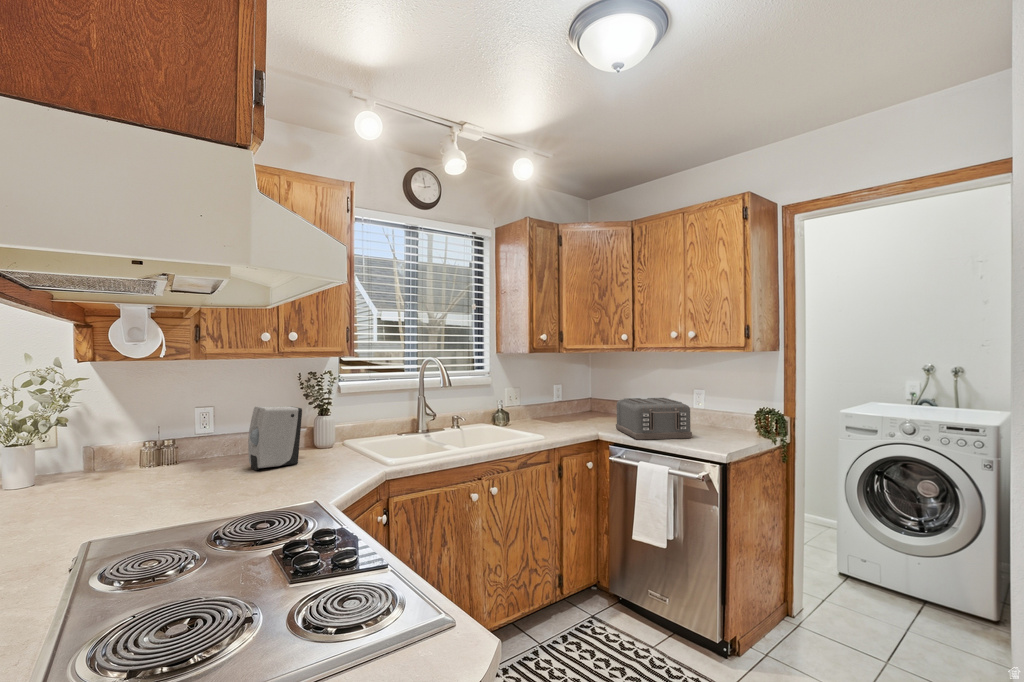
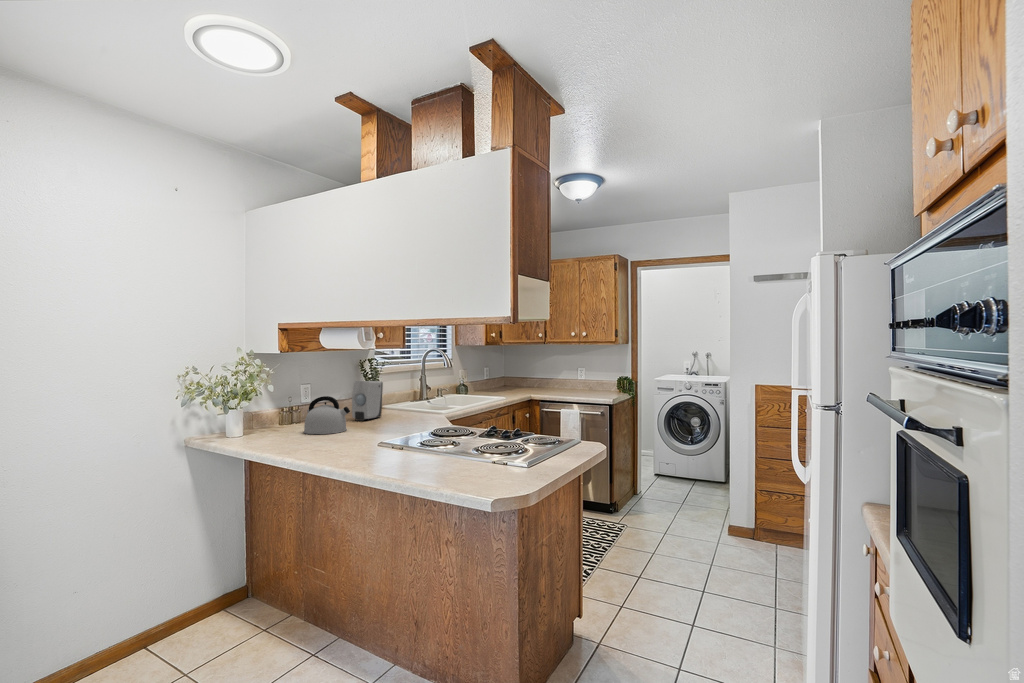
toaster: present [616,398,692,440] -> none [540,373,588,397]
kettle: none [112,435,191,500] -> present [304,396,350,434]

